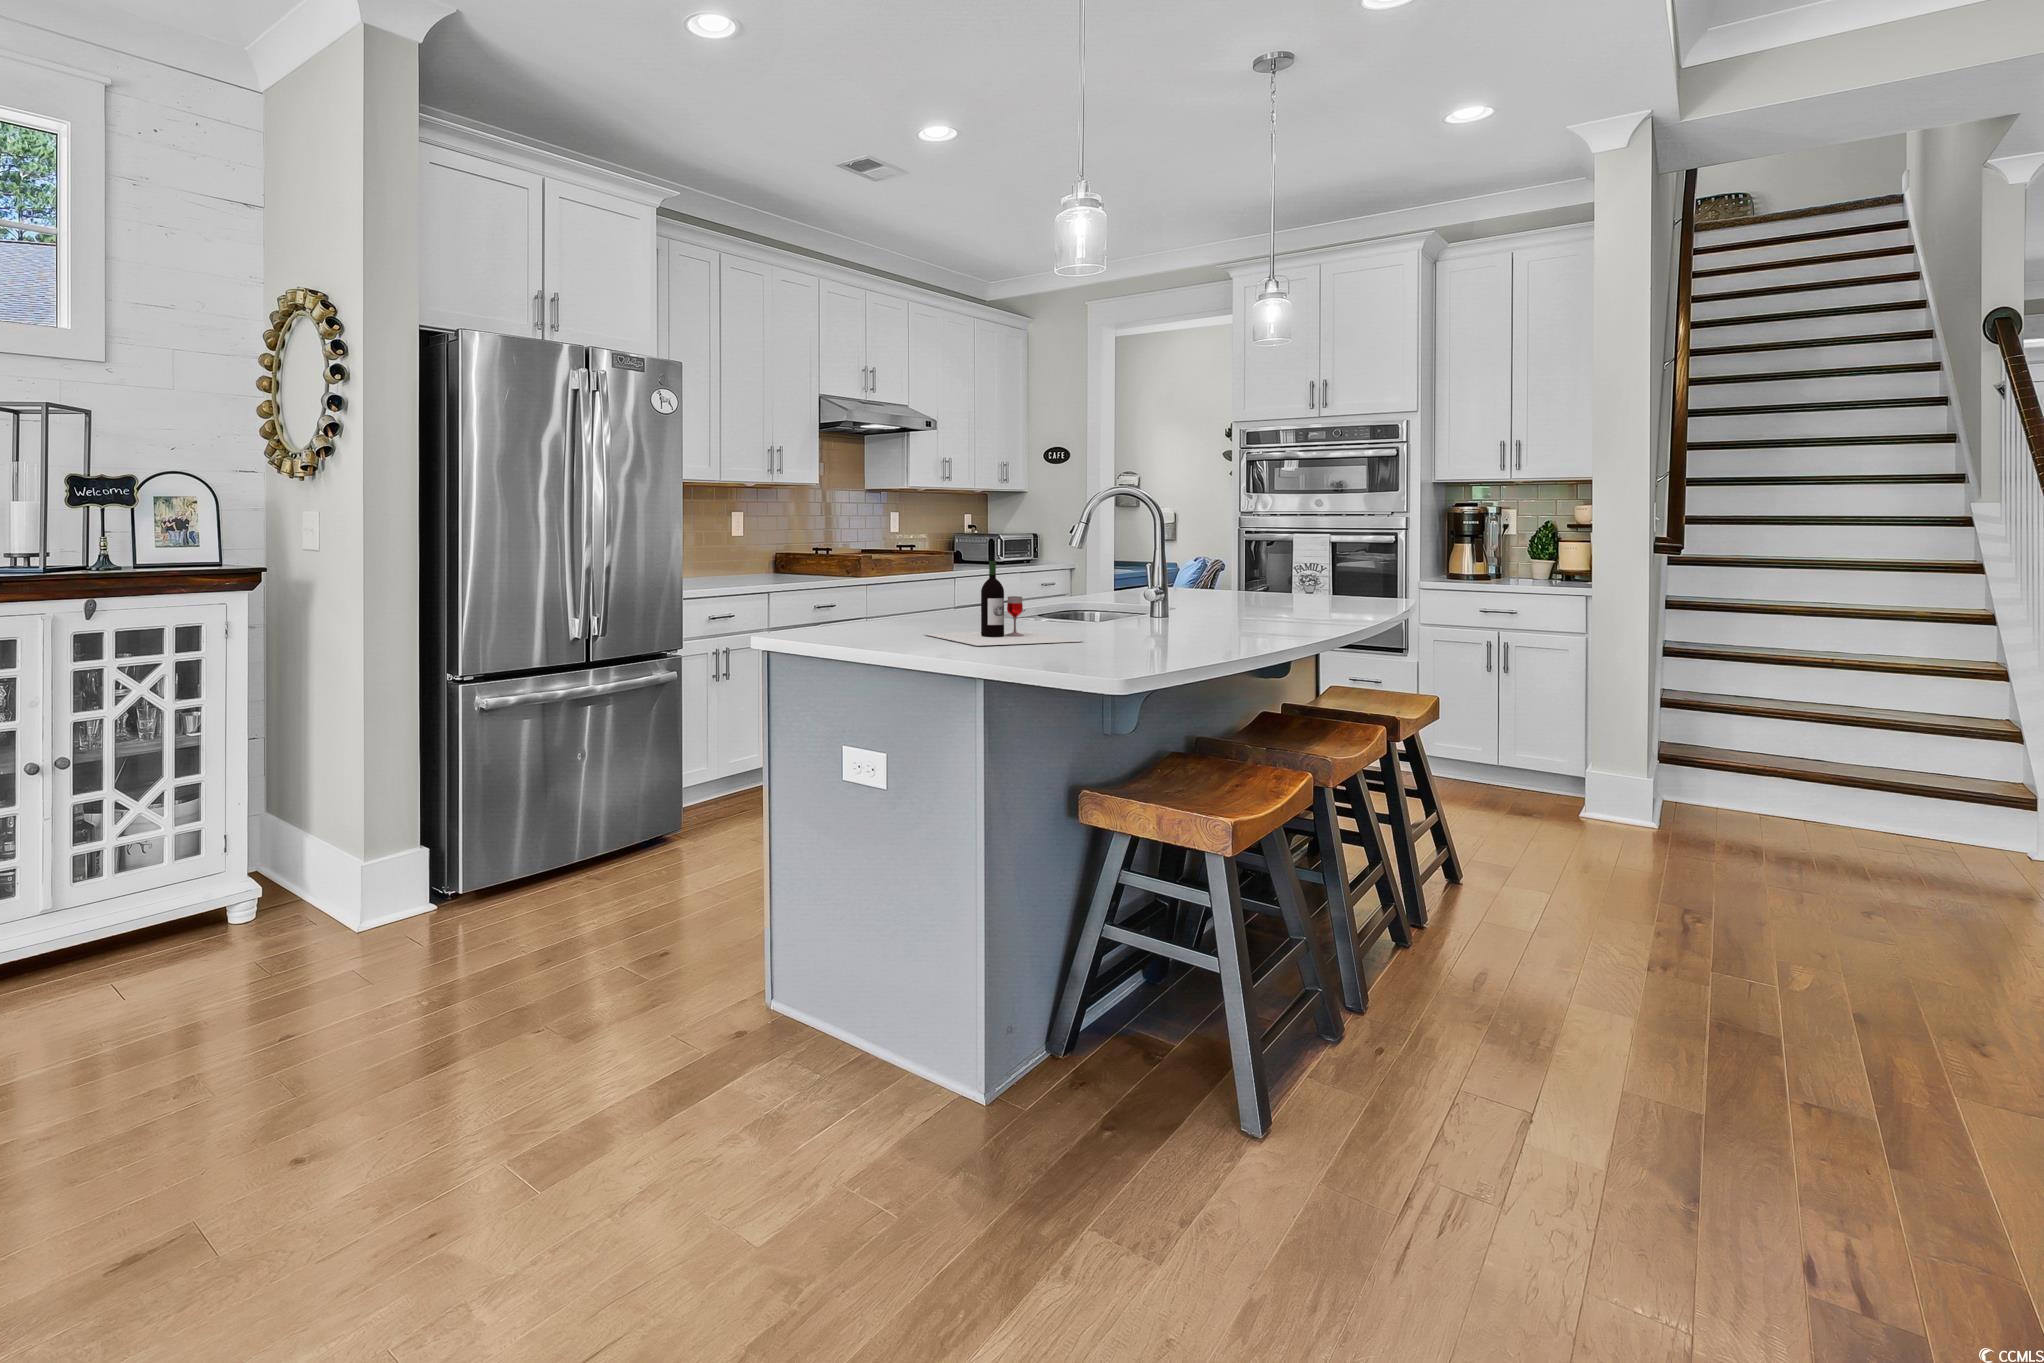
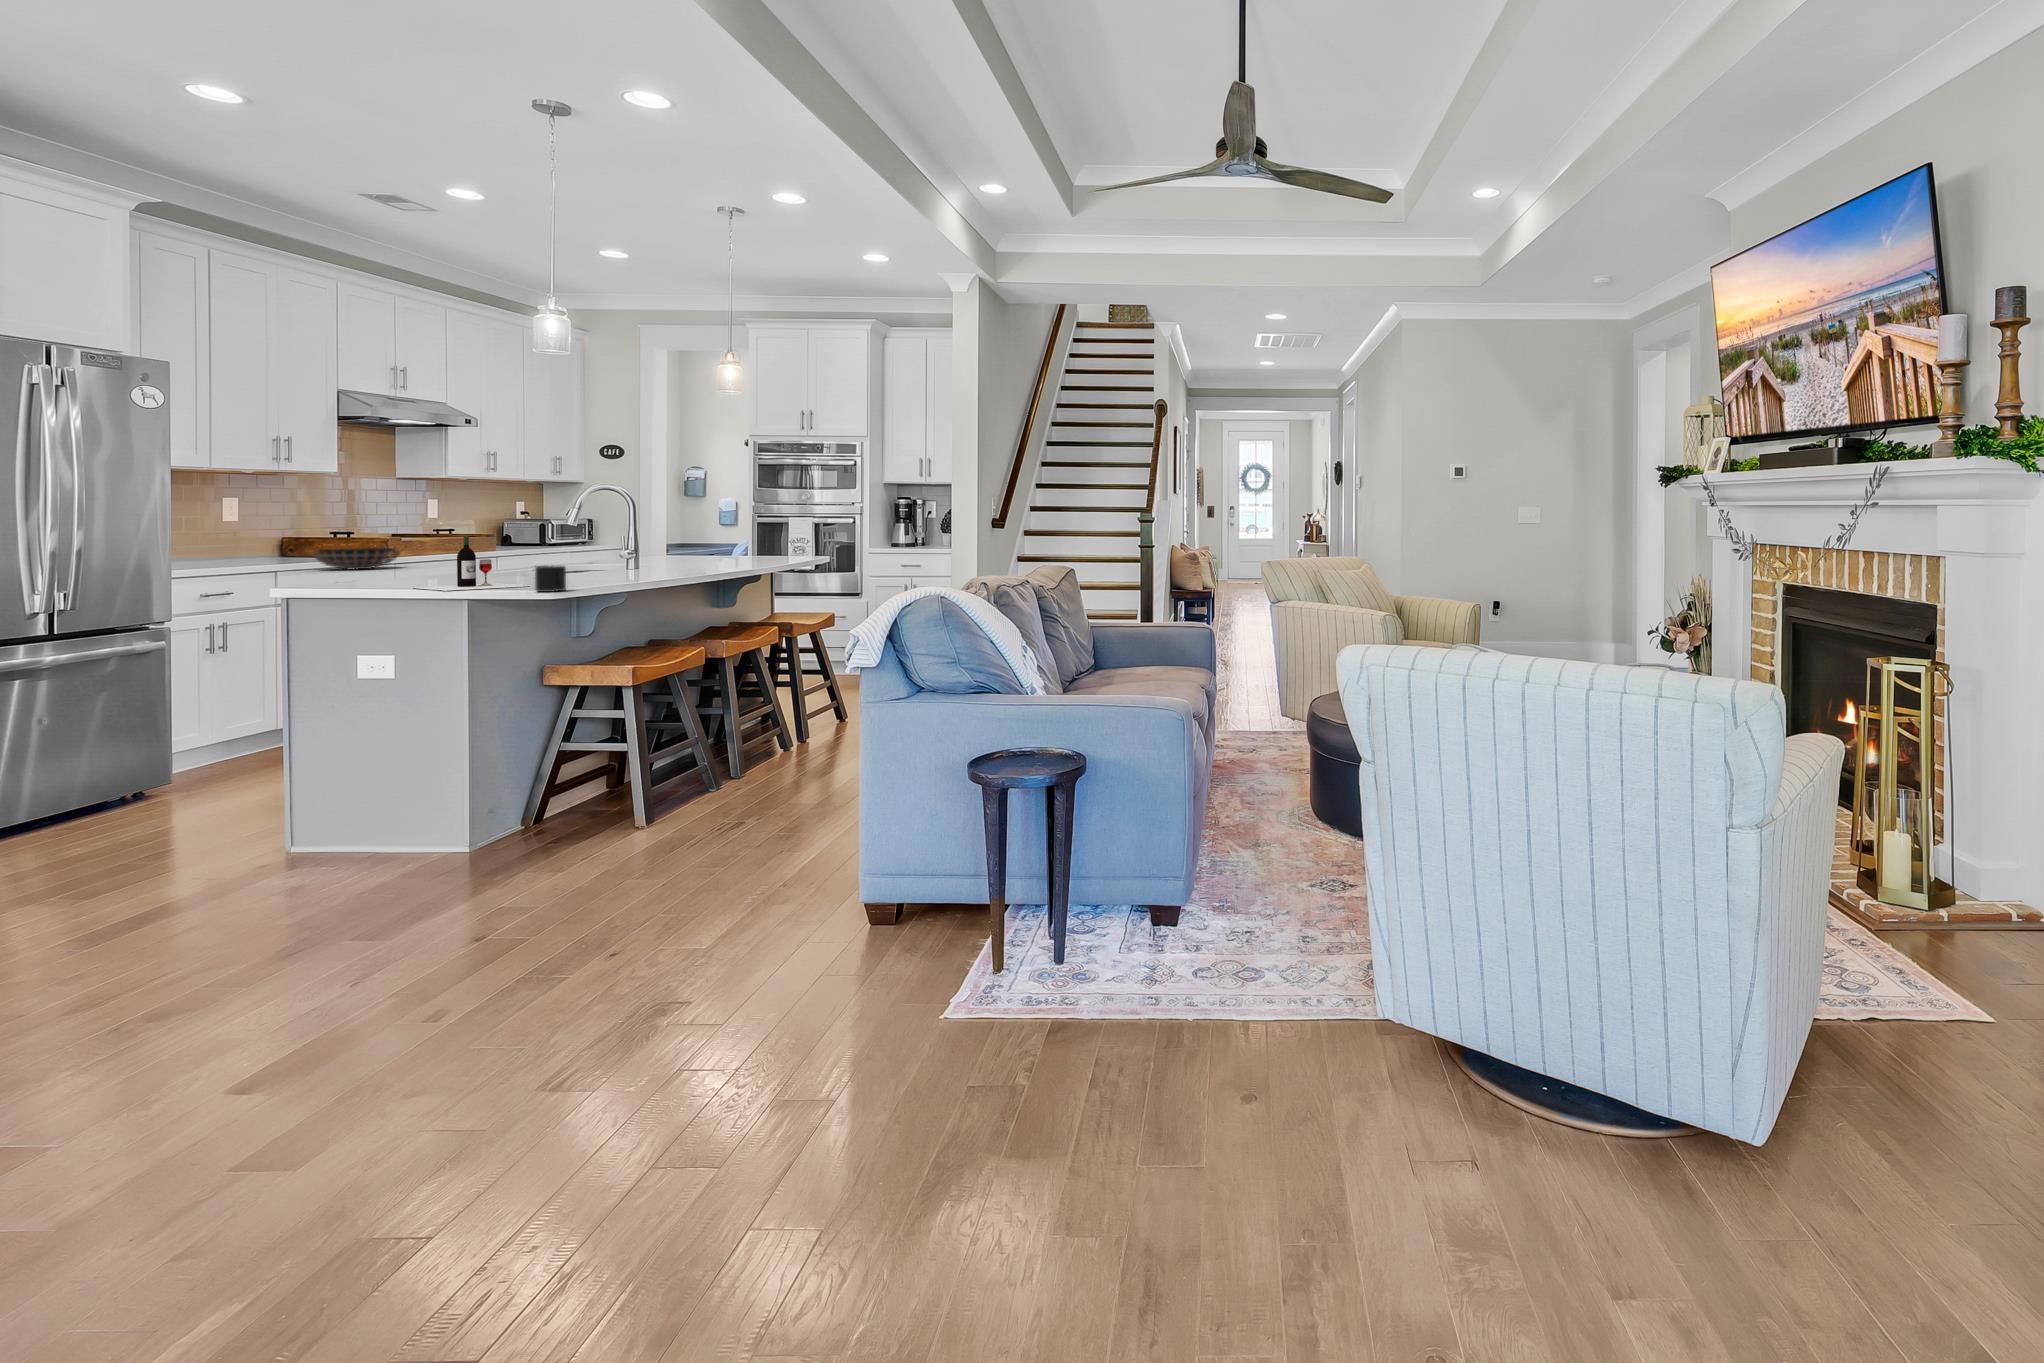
decorative bowl: none [799,568,879,593] -> present [313,548,400,569]
mug: none [1112,615,1158,661] -> present [535,566,566,592]

